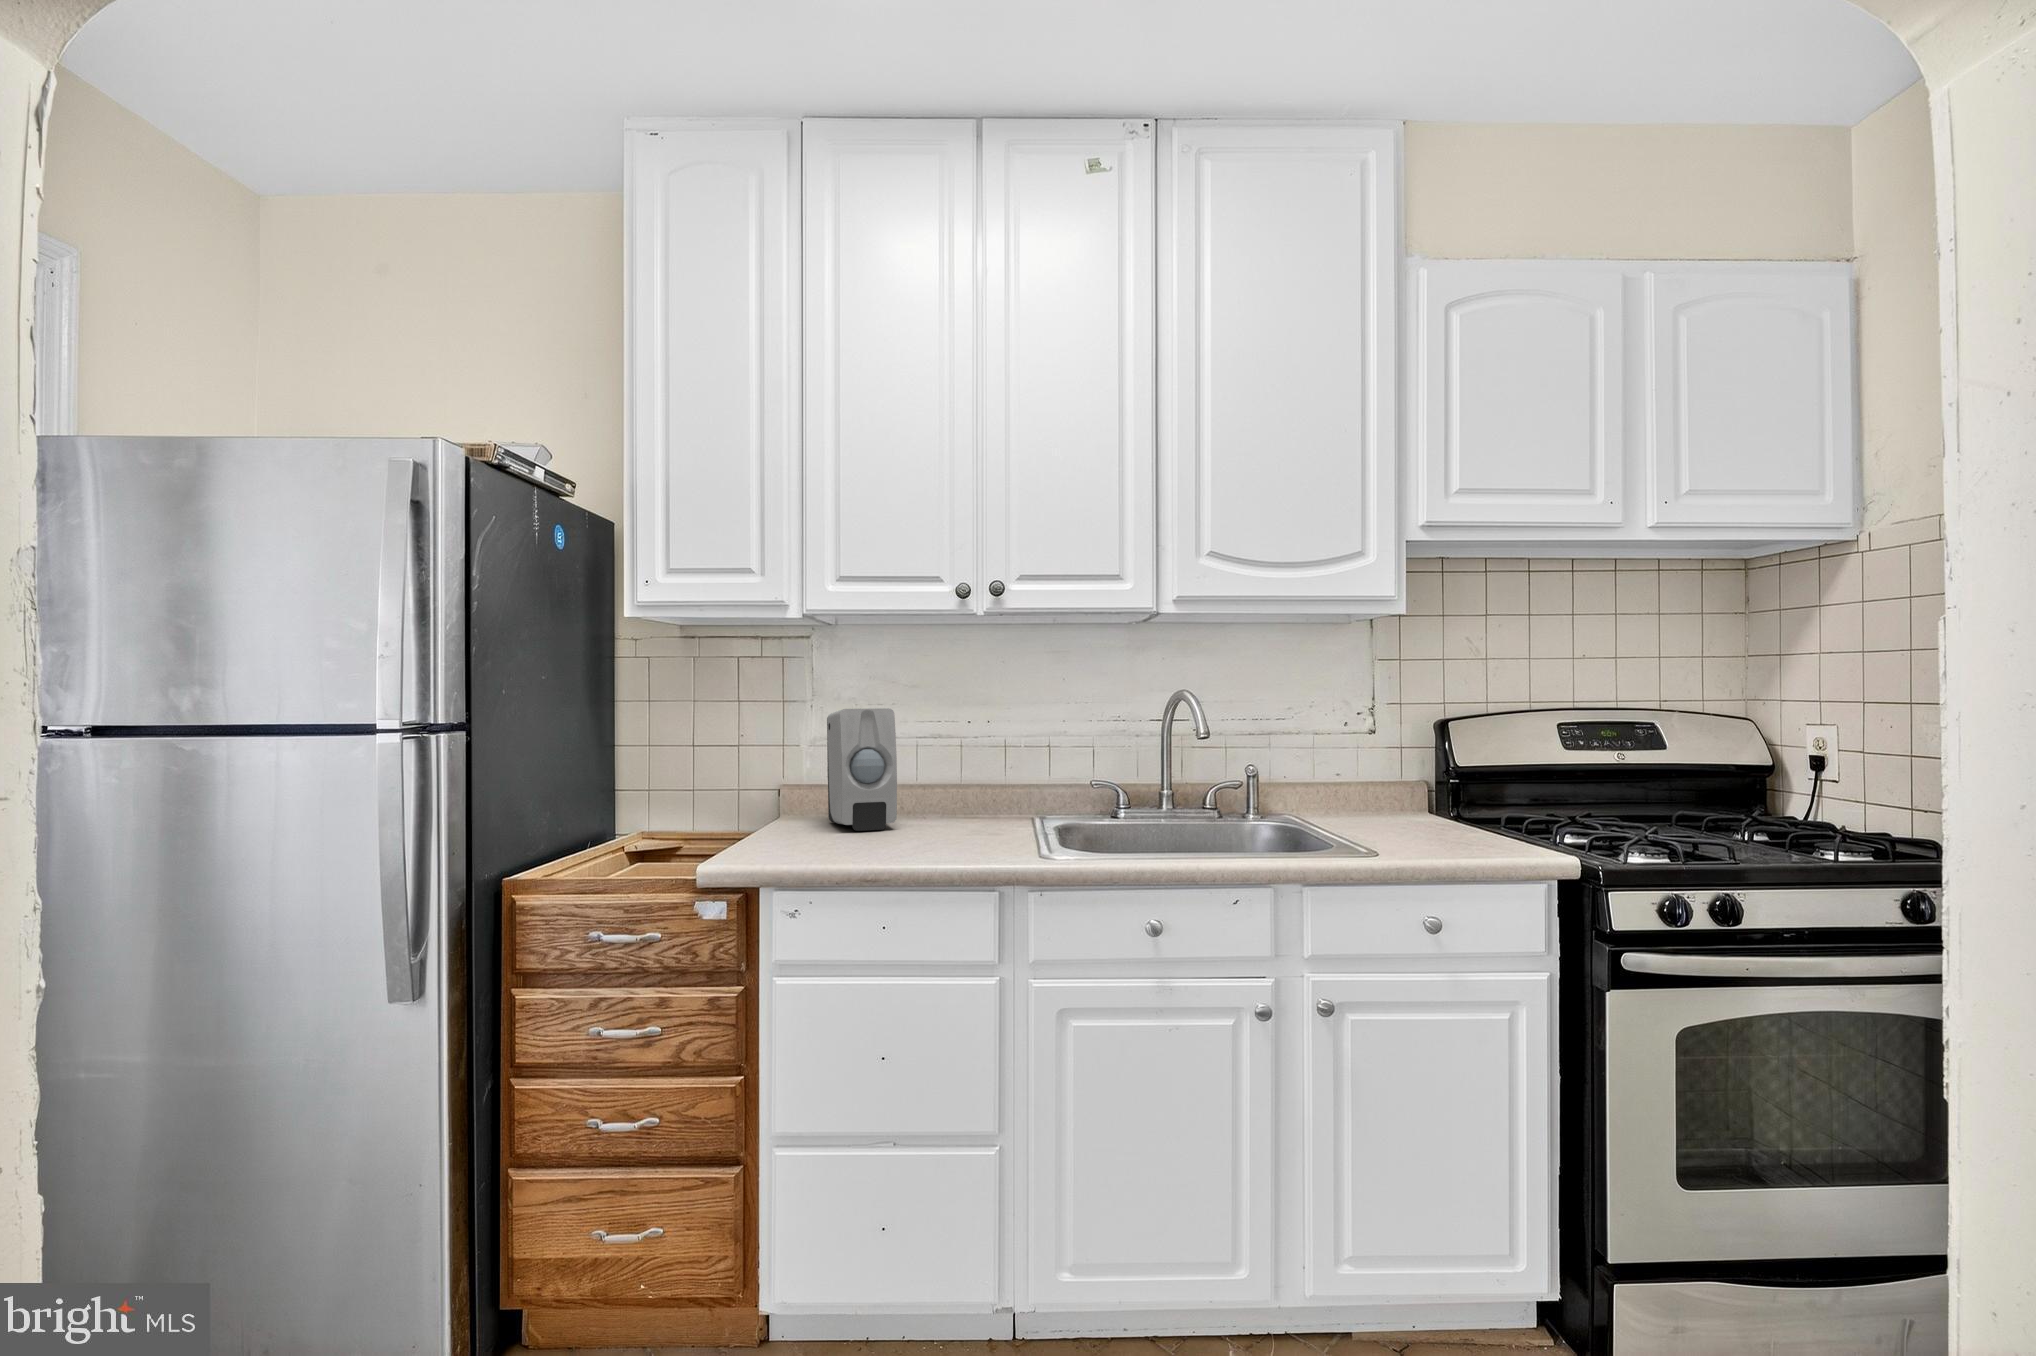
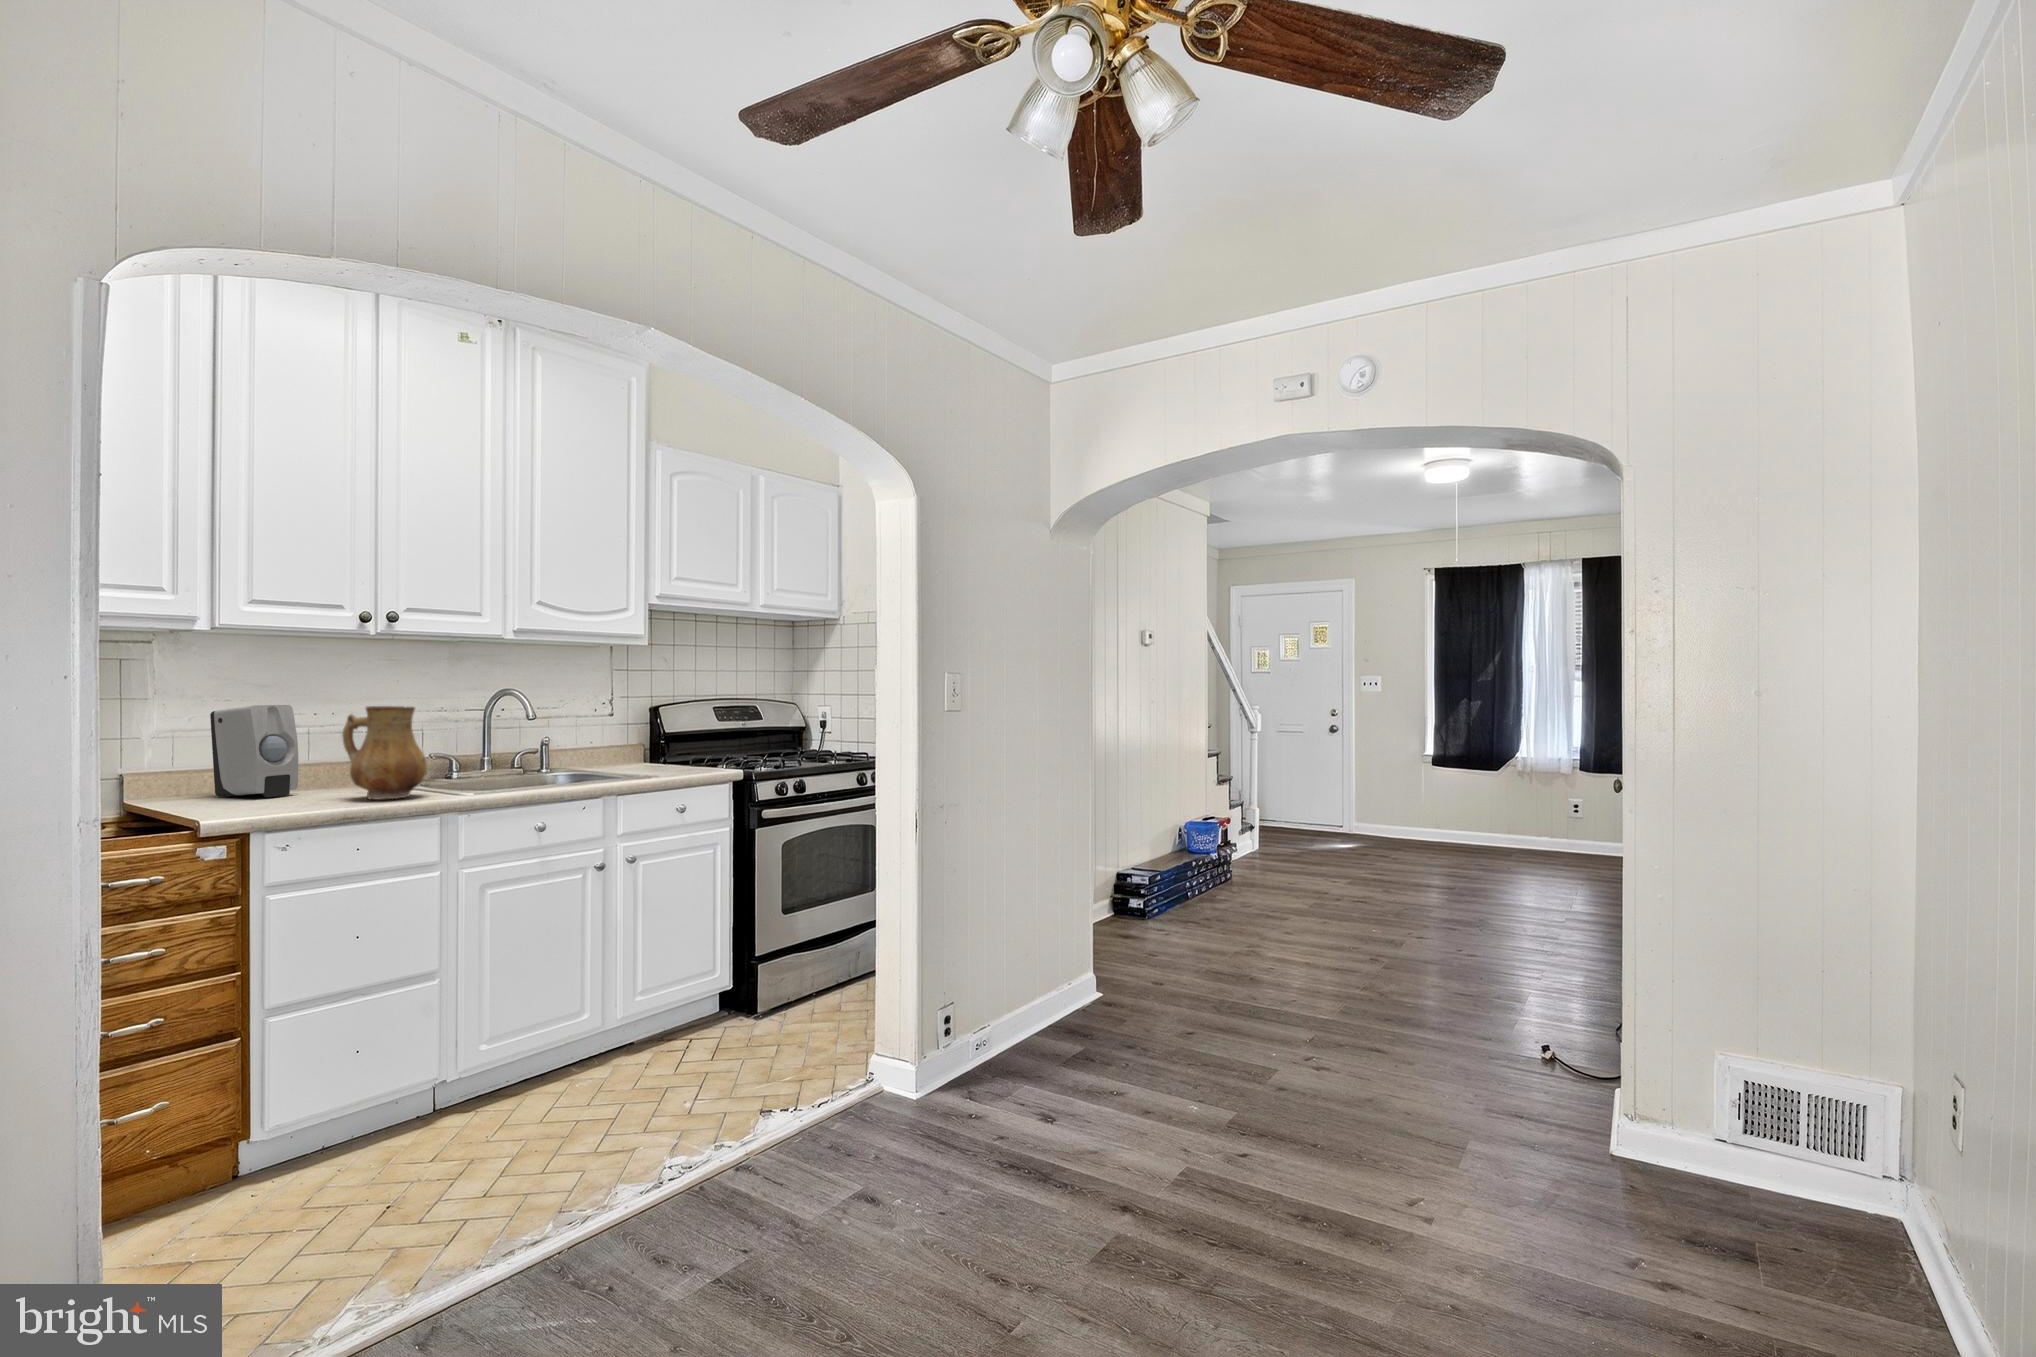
ceramic pitcher: none [904,714,1001,856] -> present [342,706,427,799]

